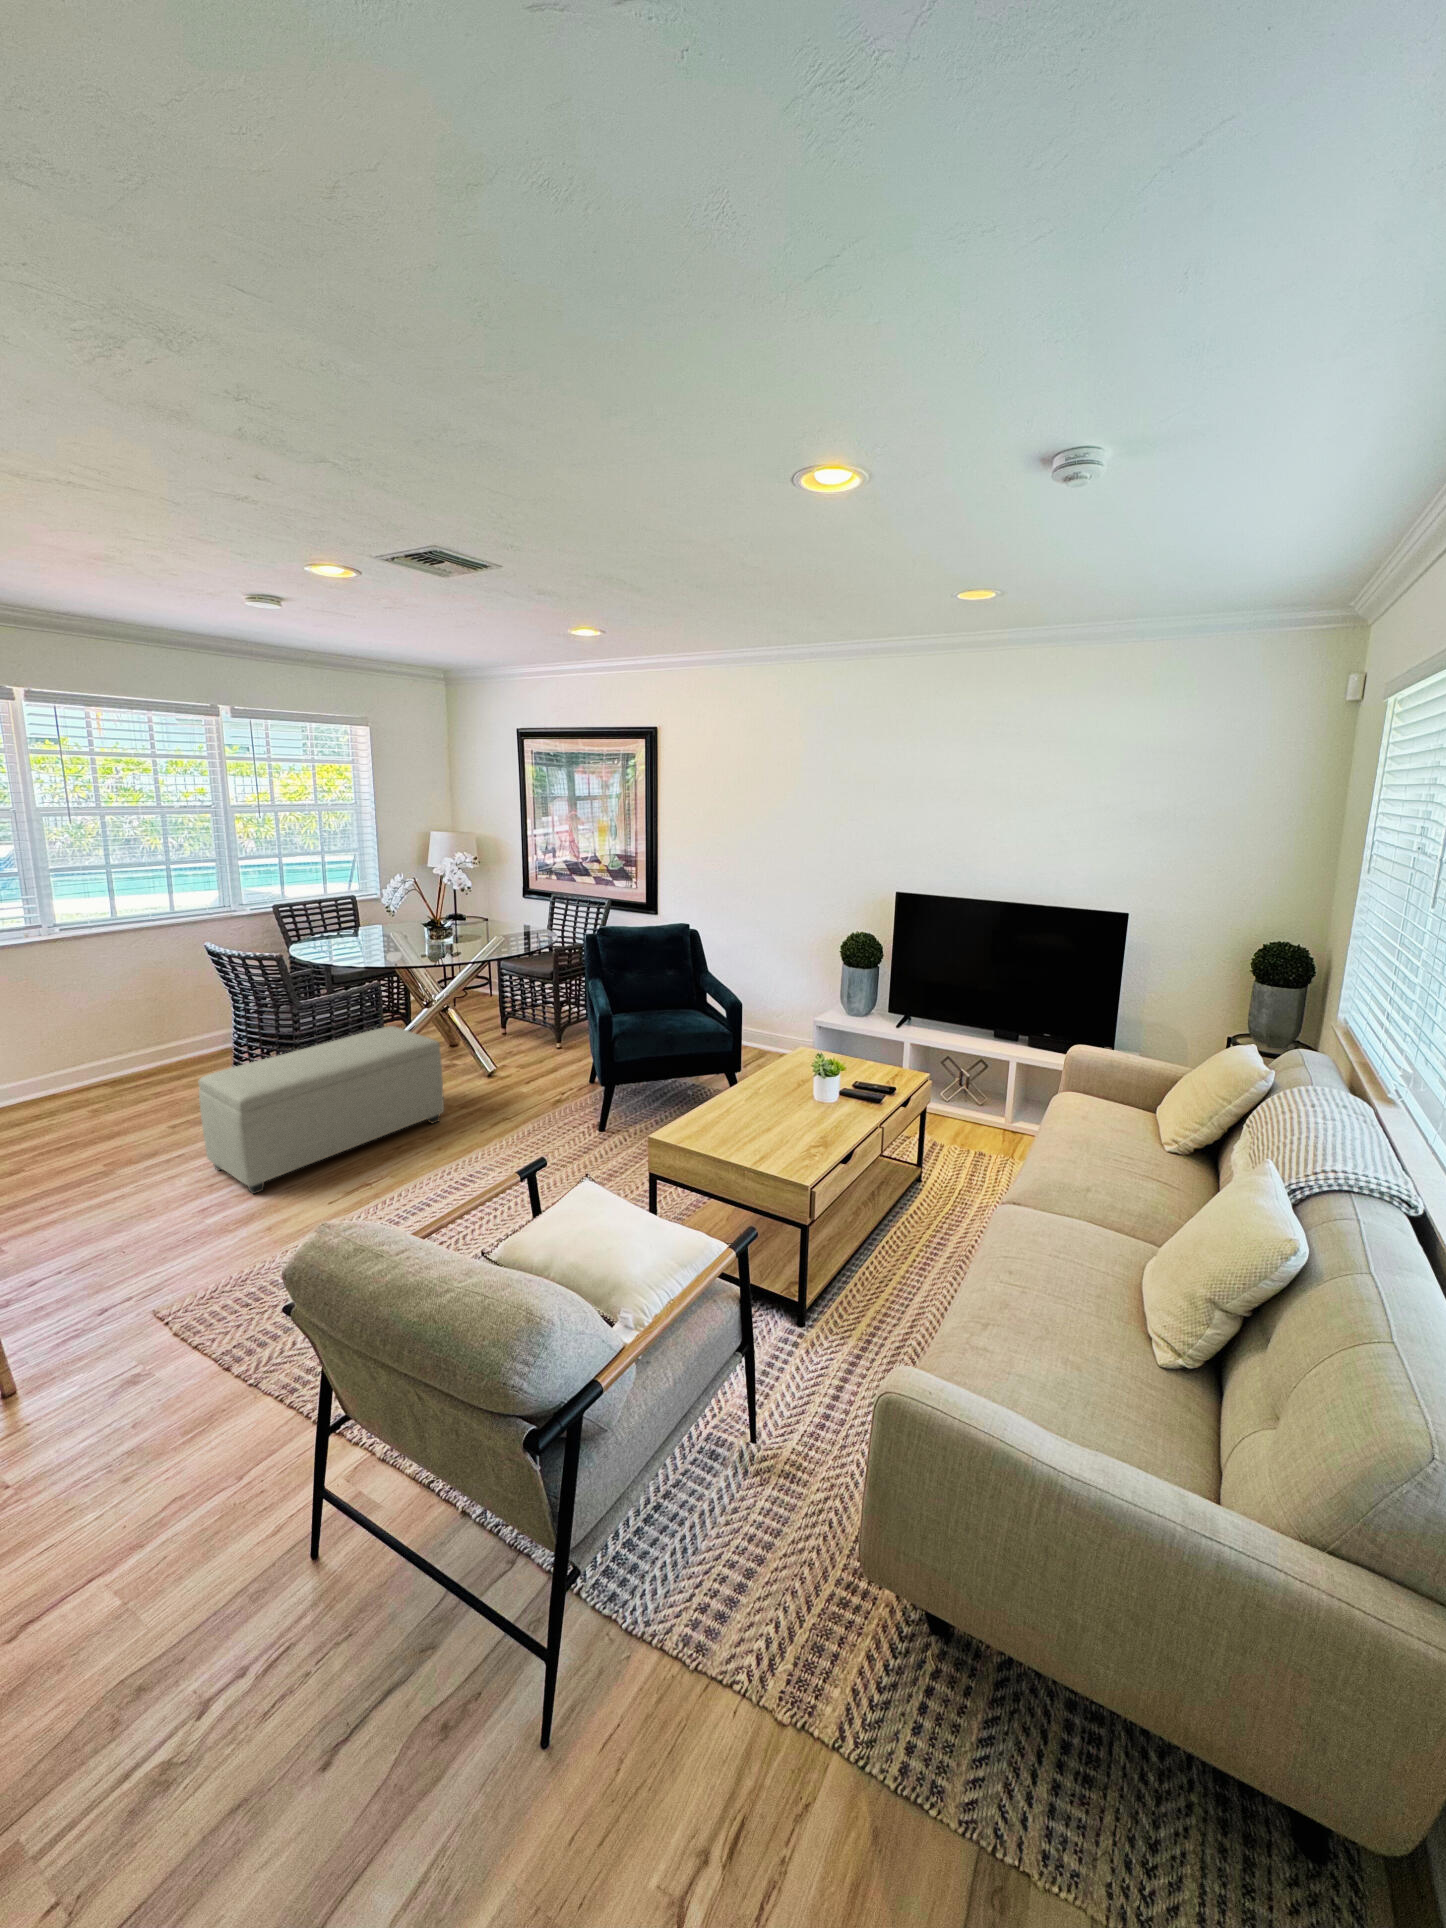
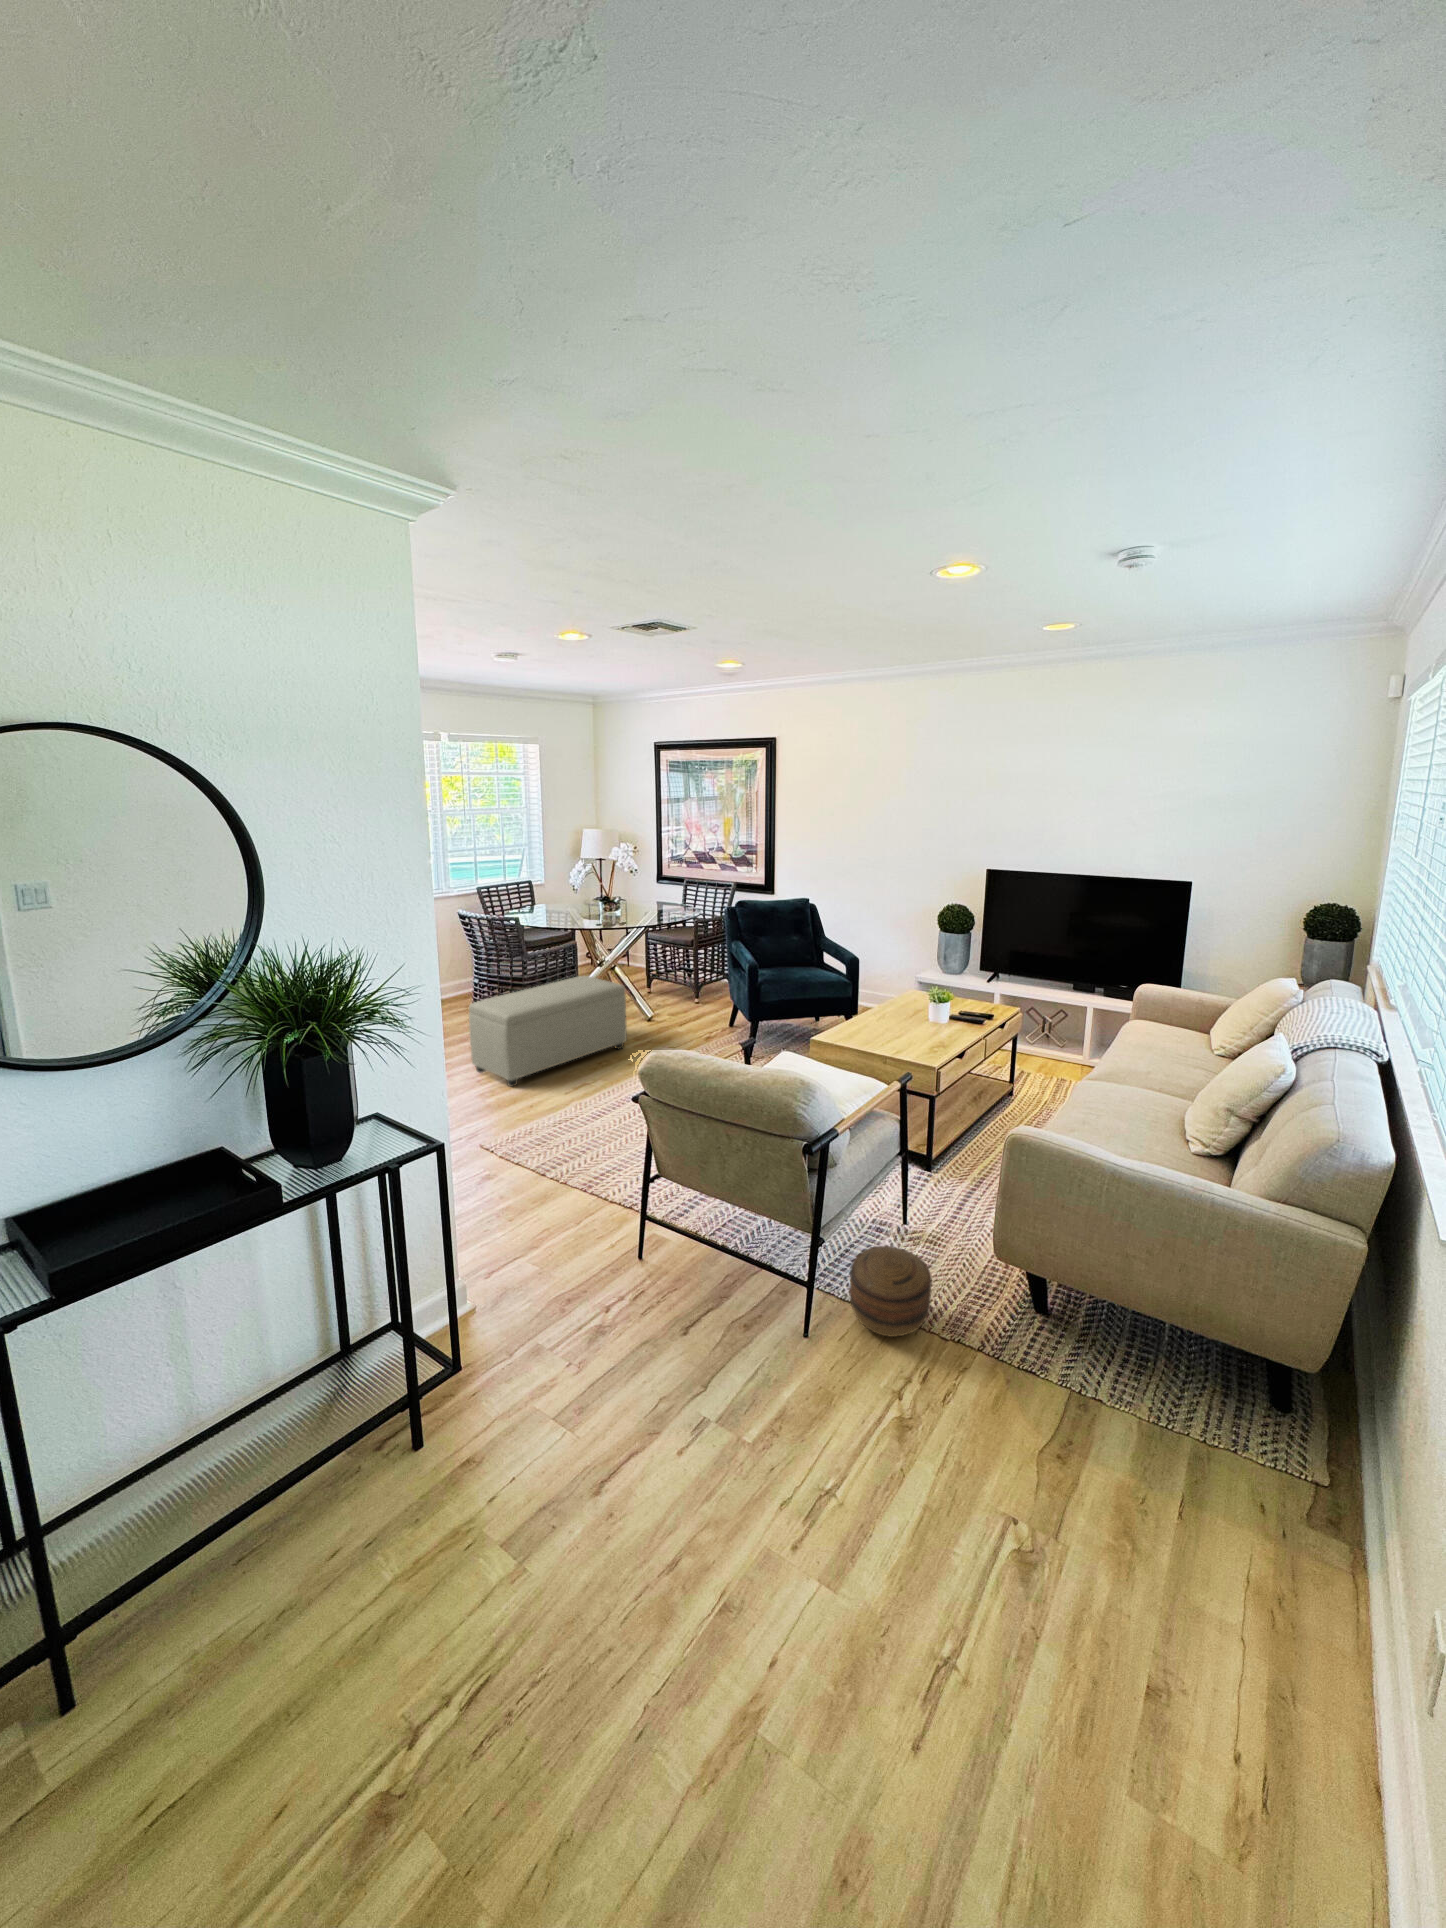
basket: none [627,1545,761,1741] -> present [849,1246,932,1337]

